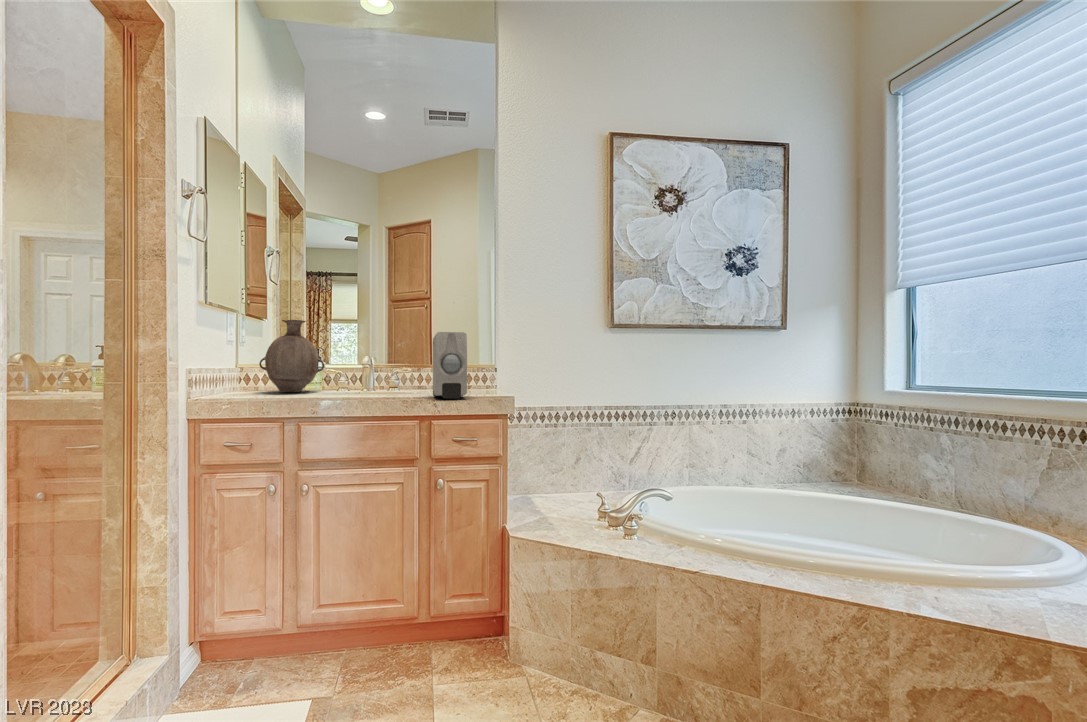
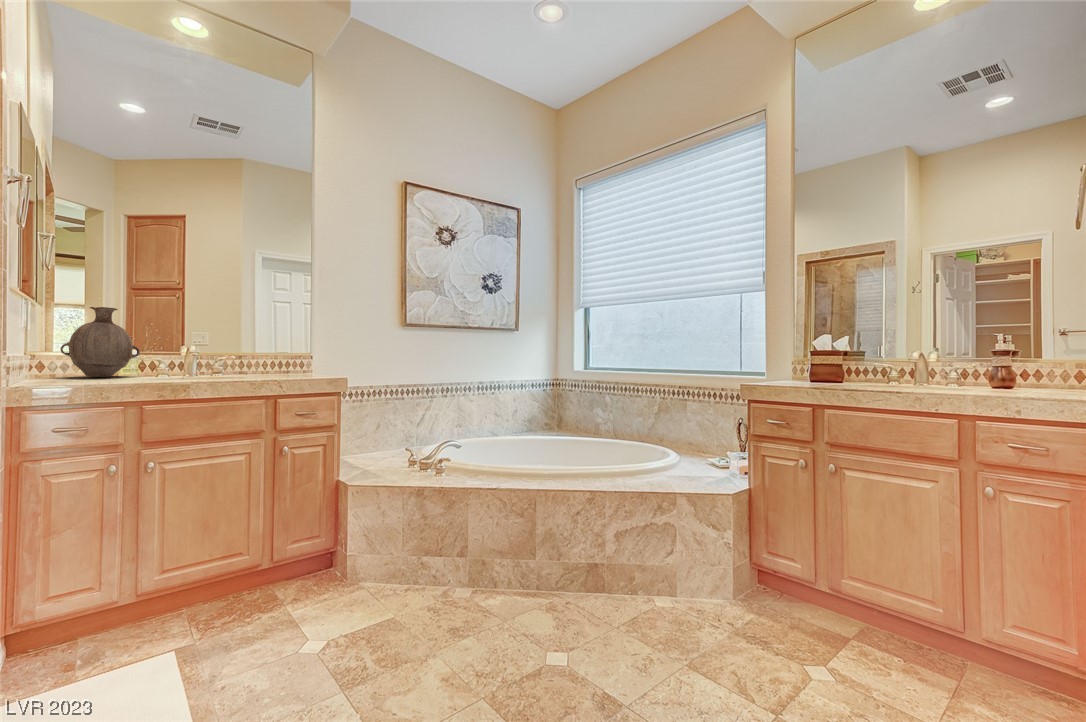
soap dispenser: present [433,332,467,398] -> none [264,324,302,379]

